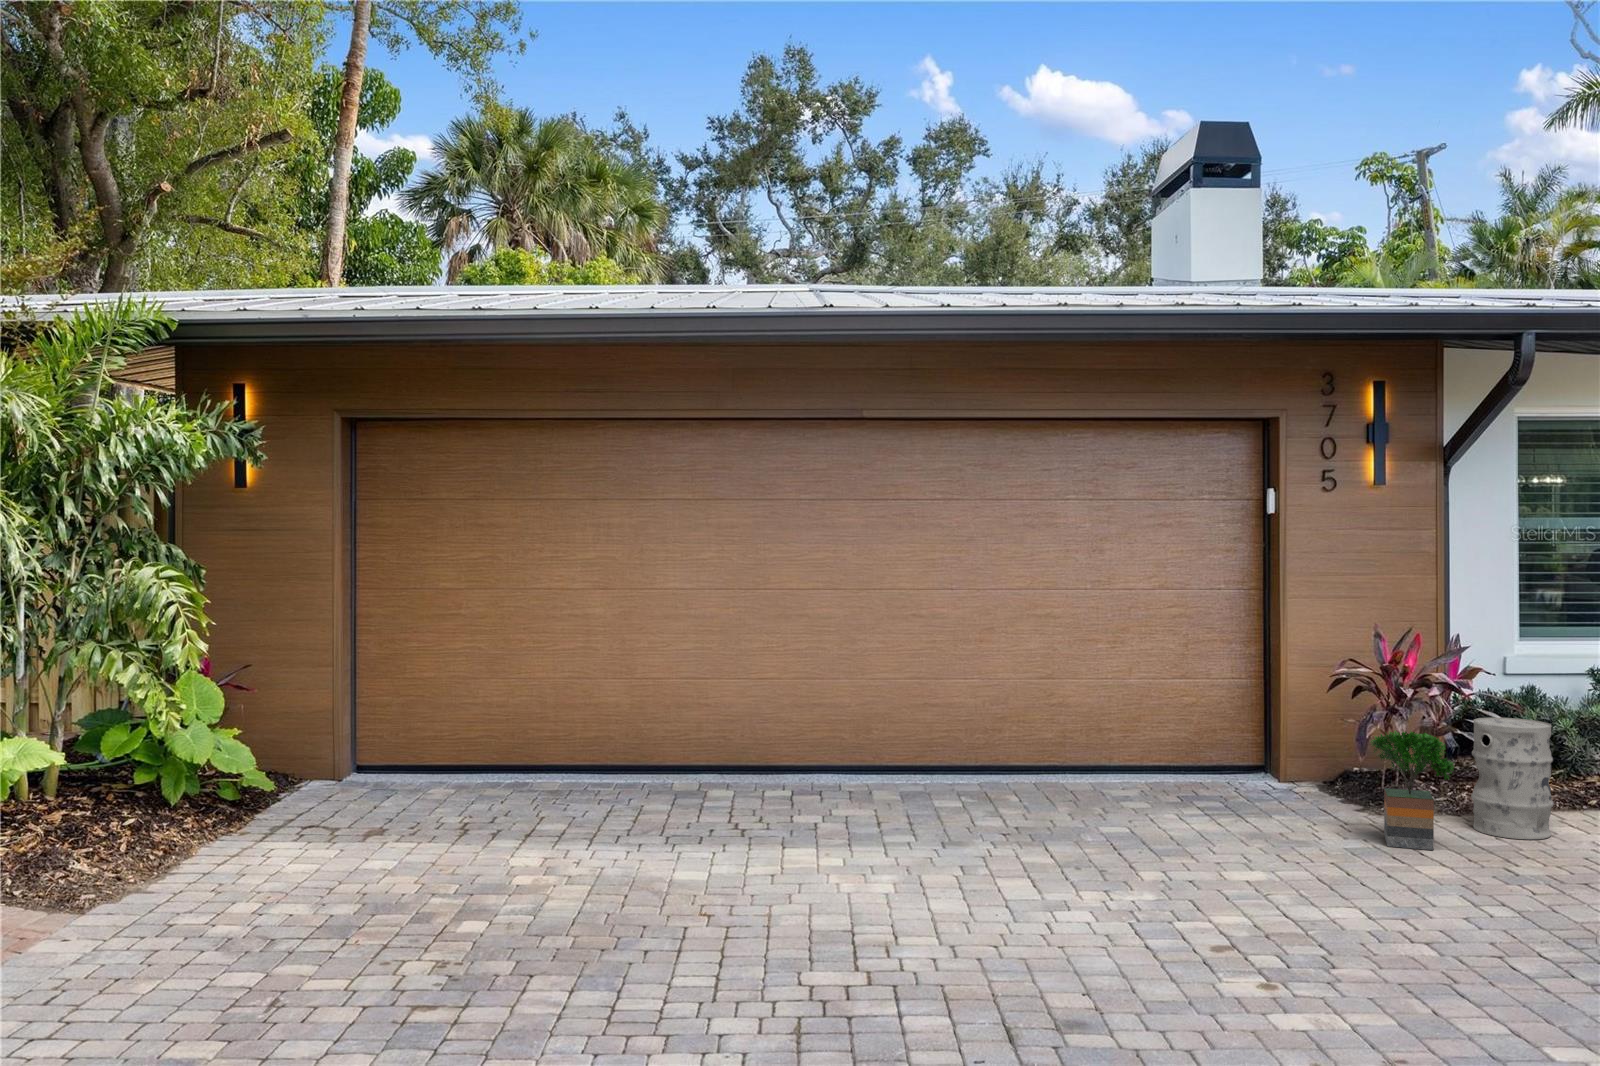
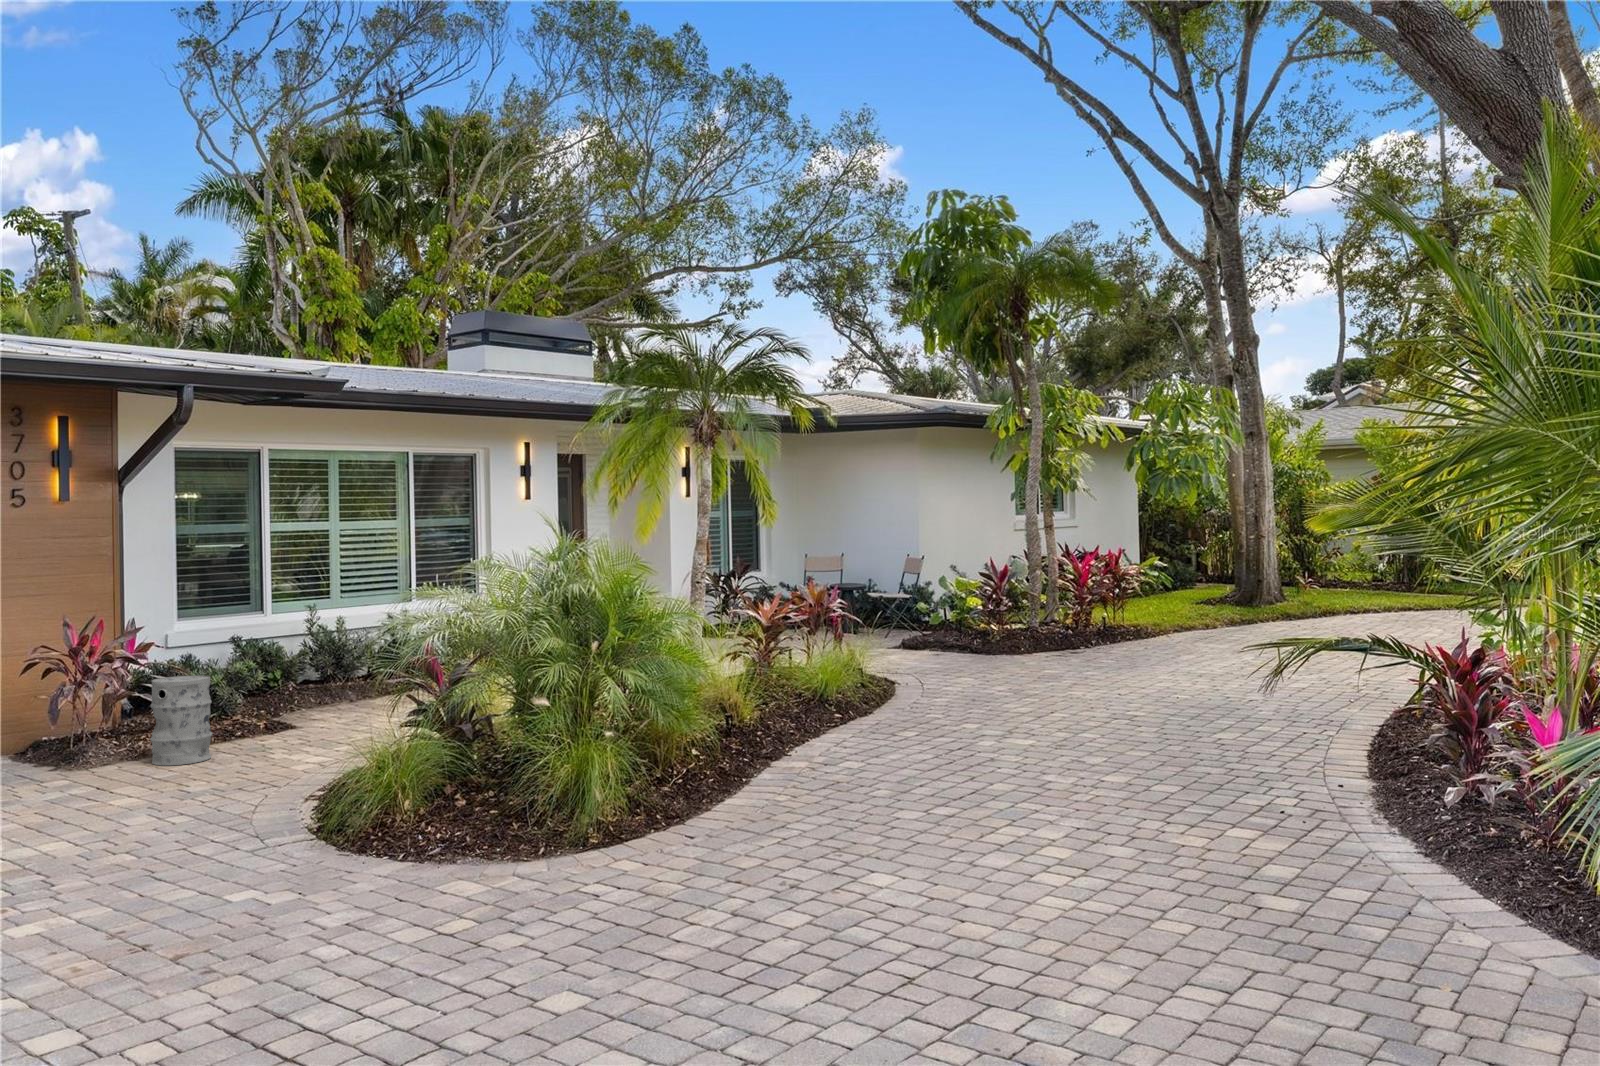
potted tree: present [1371,731,1454,850] -> none [66,693,141,789]

